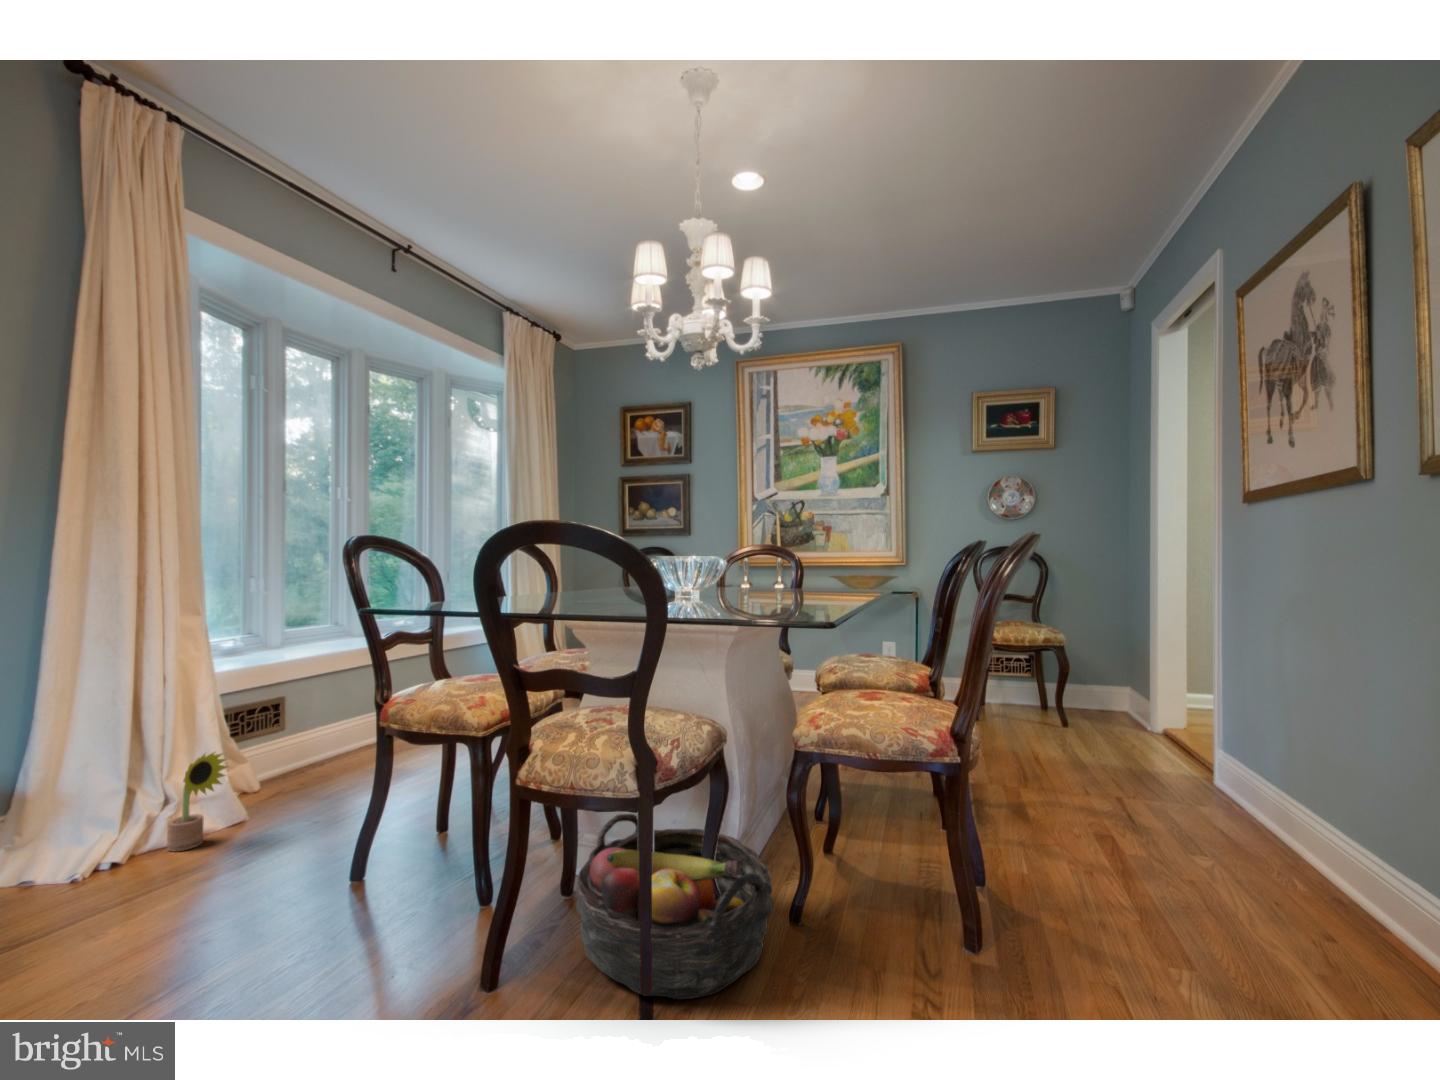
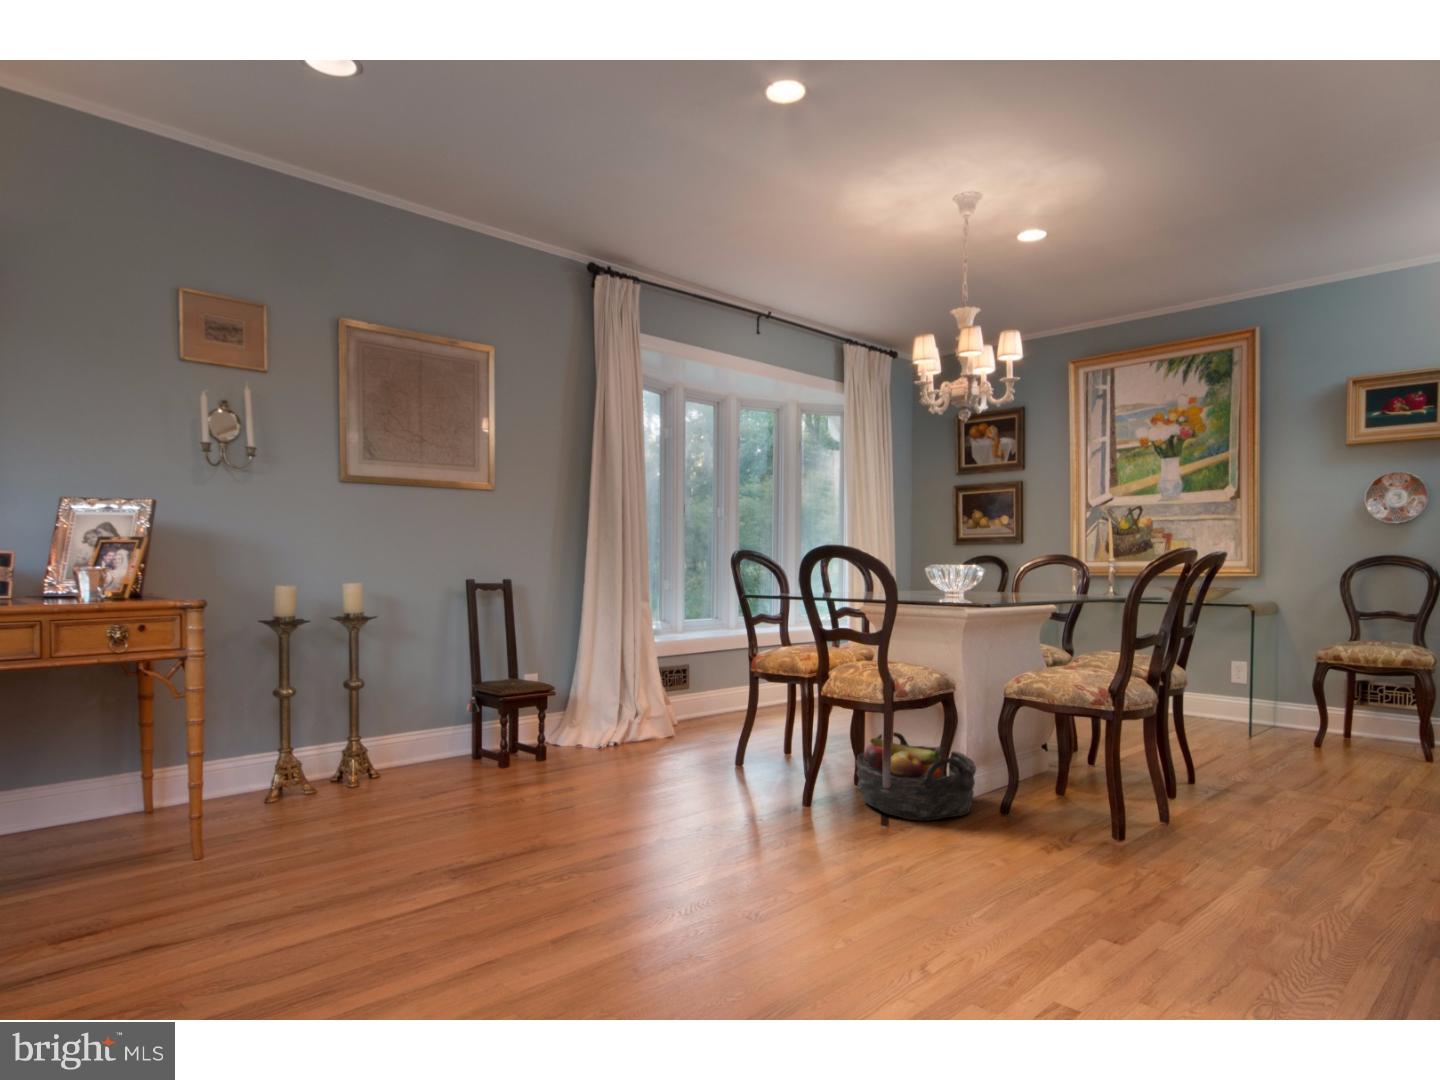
decorative plant: present [167,752,228,851] -> none [637,684,667,742]

